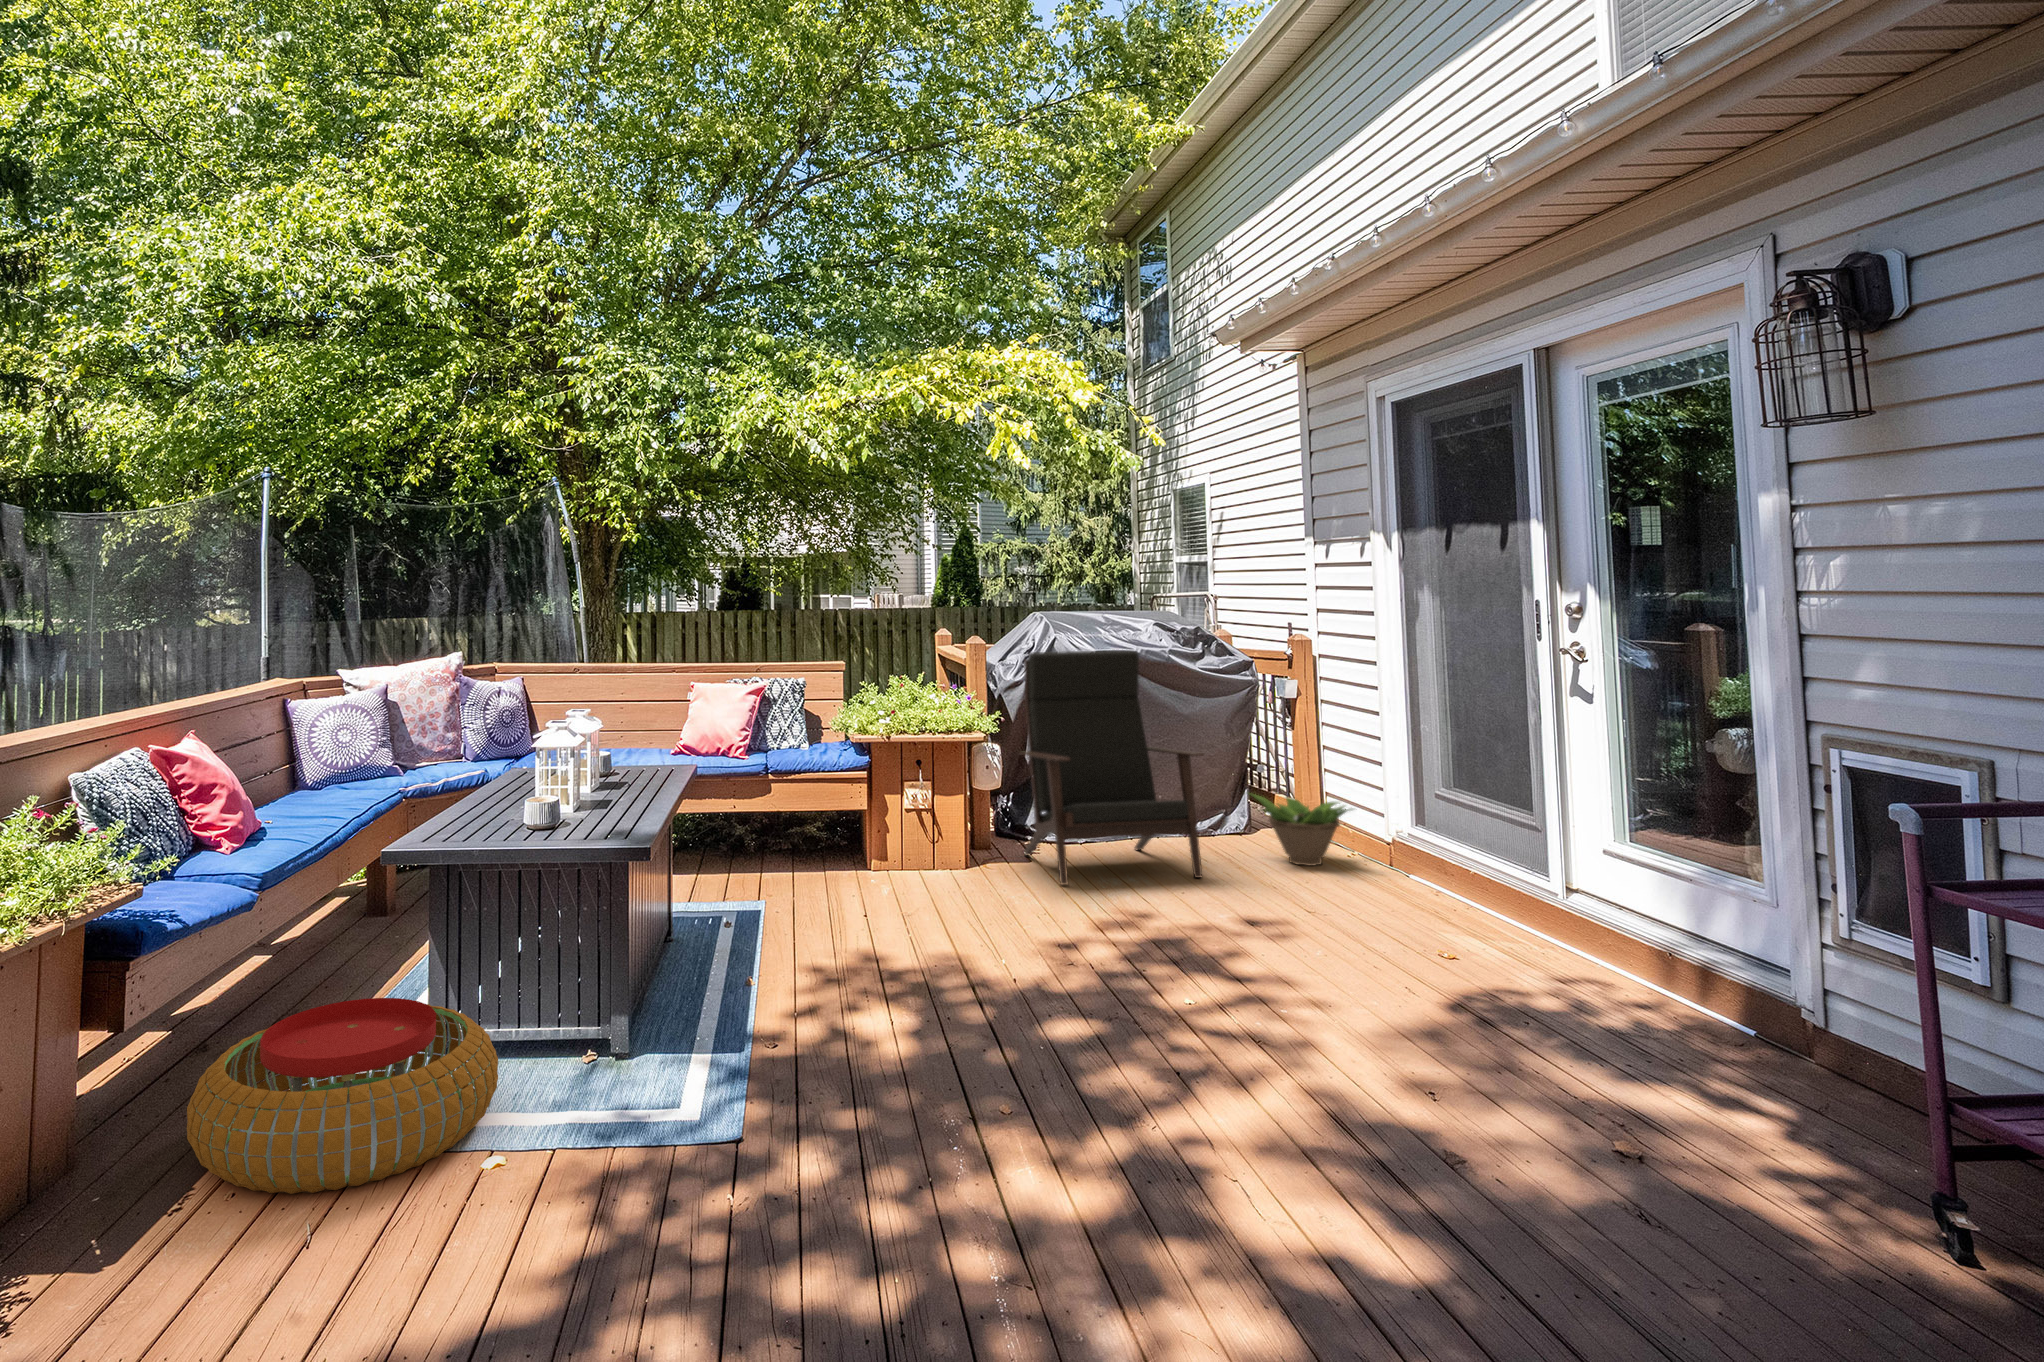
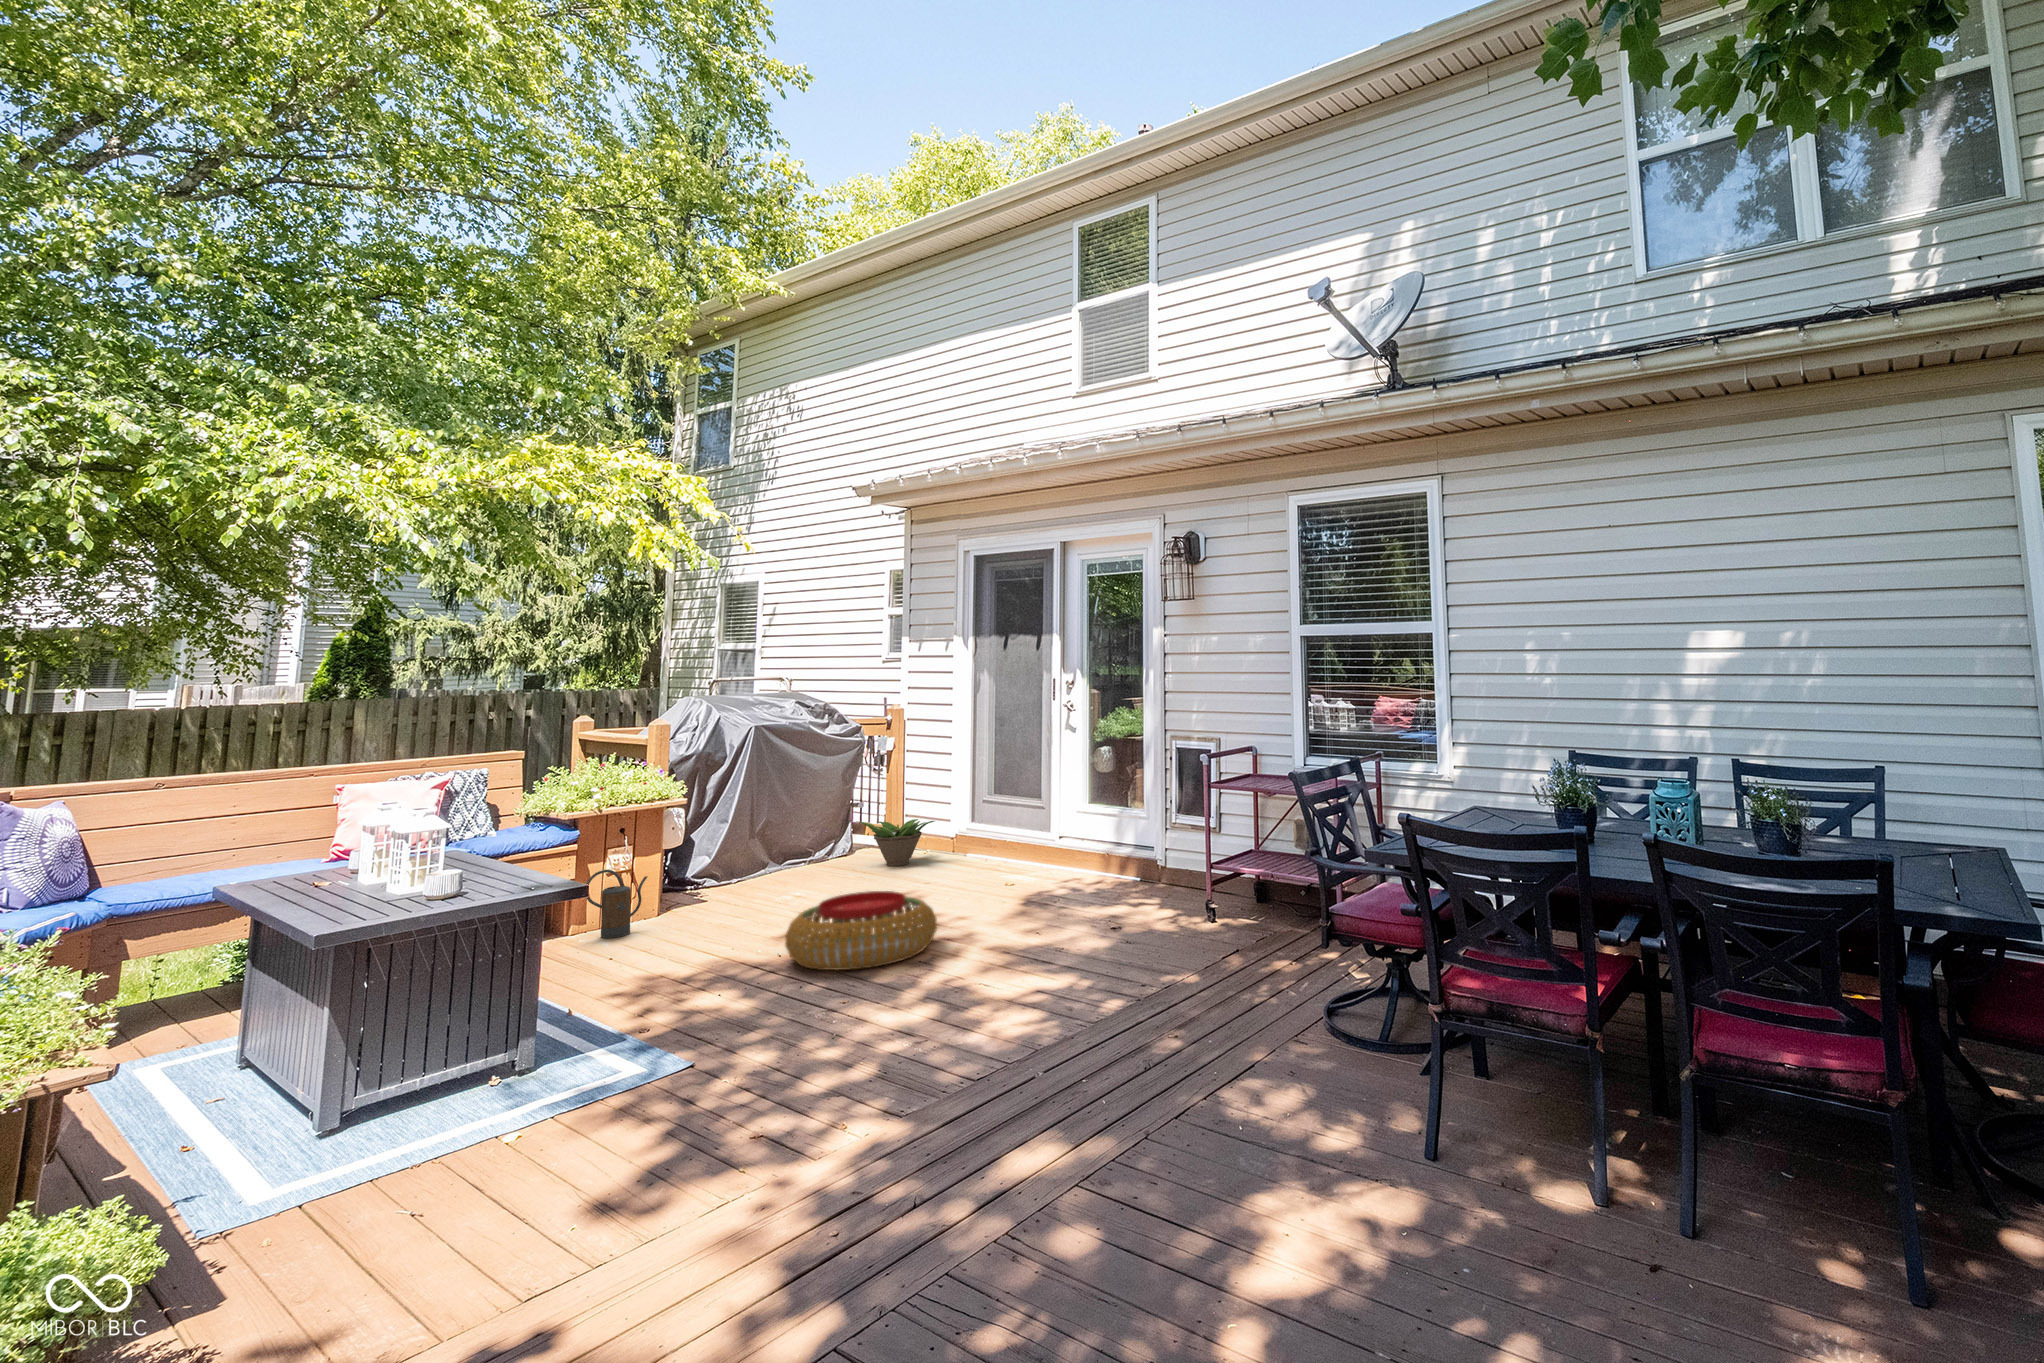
lounge chair: present [1020,650,1204,885] -> none [689,724,847,907]
watering can: none [867,807,938,890] -> present [587,870,648,938]
pouf: present [187,998,498,1194] -> present [785,891,937,970]

